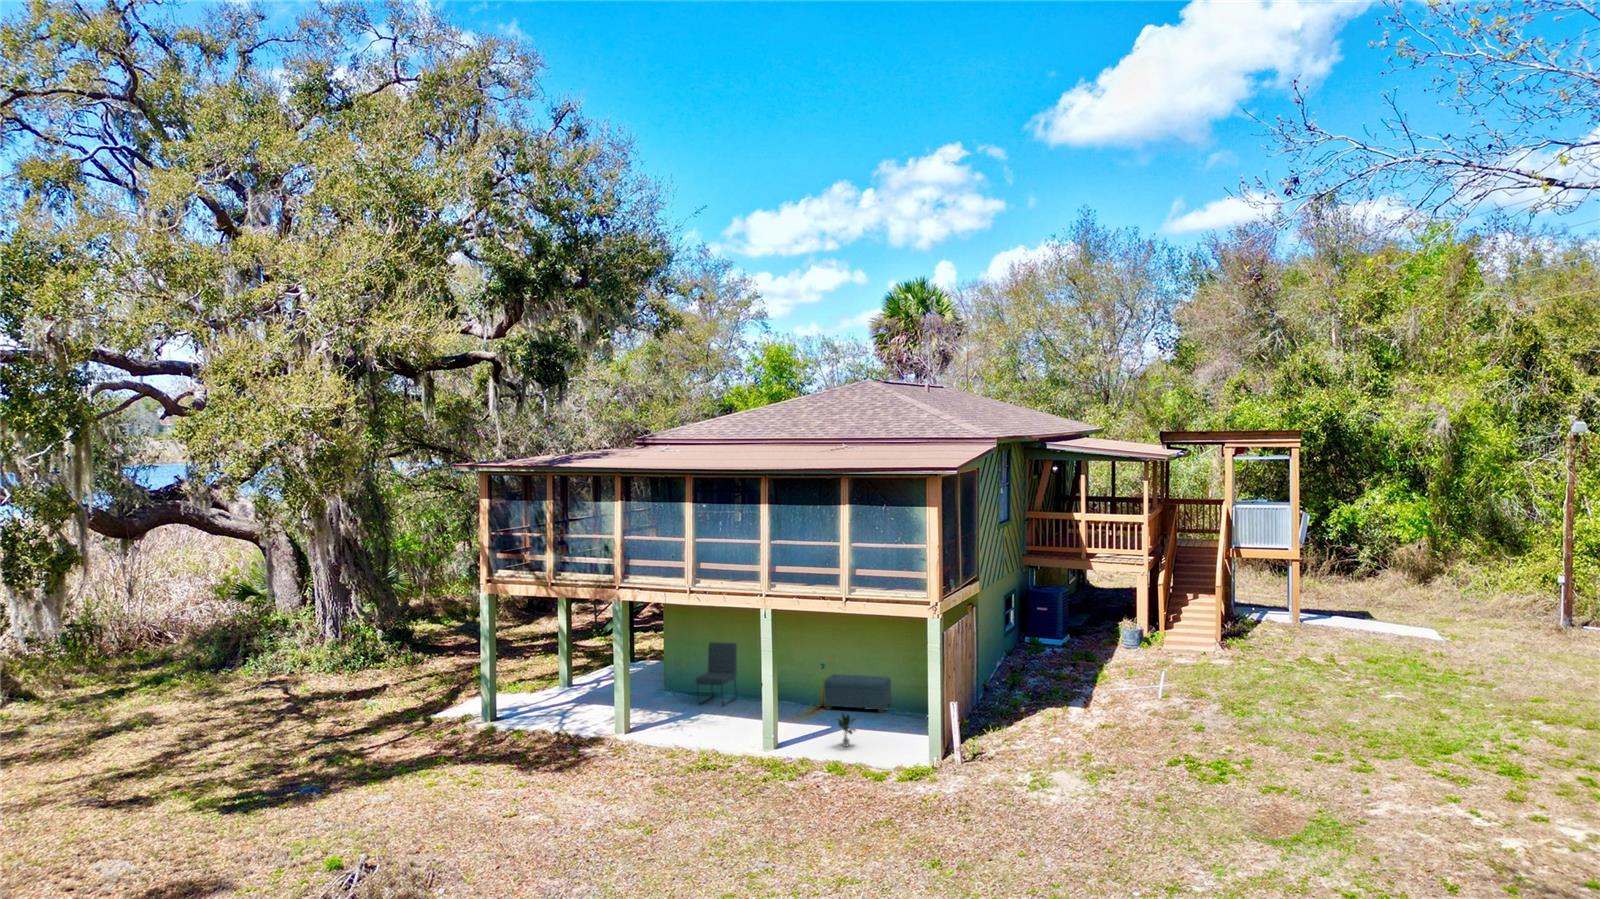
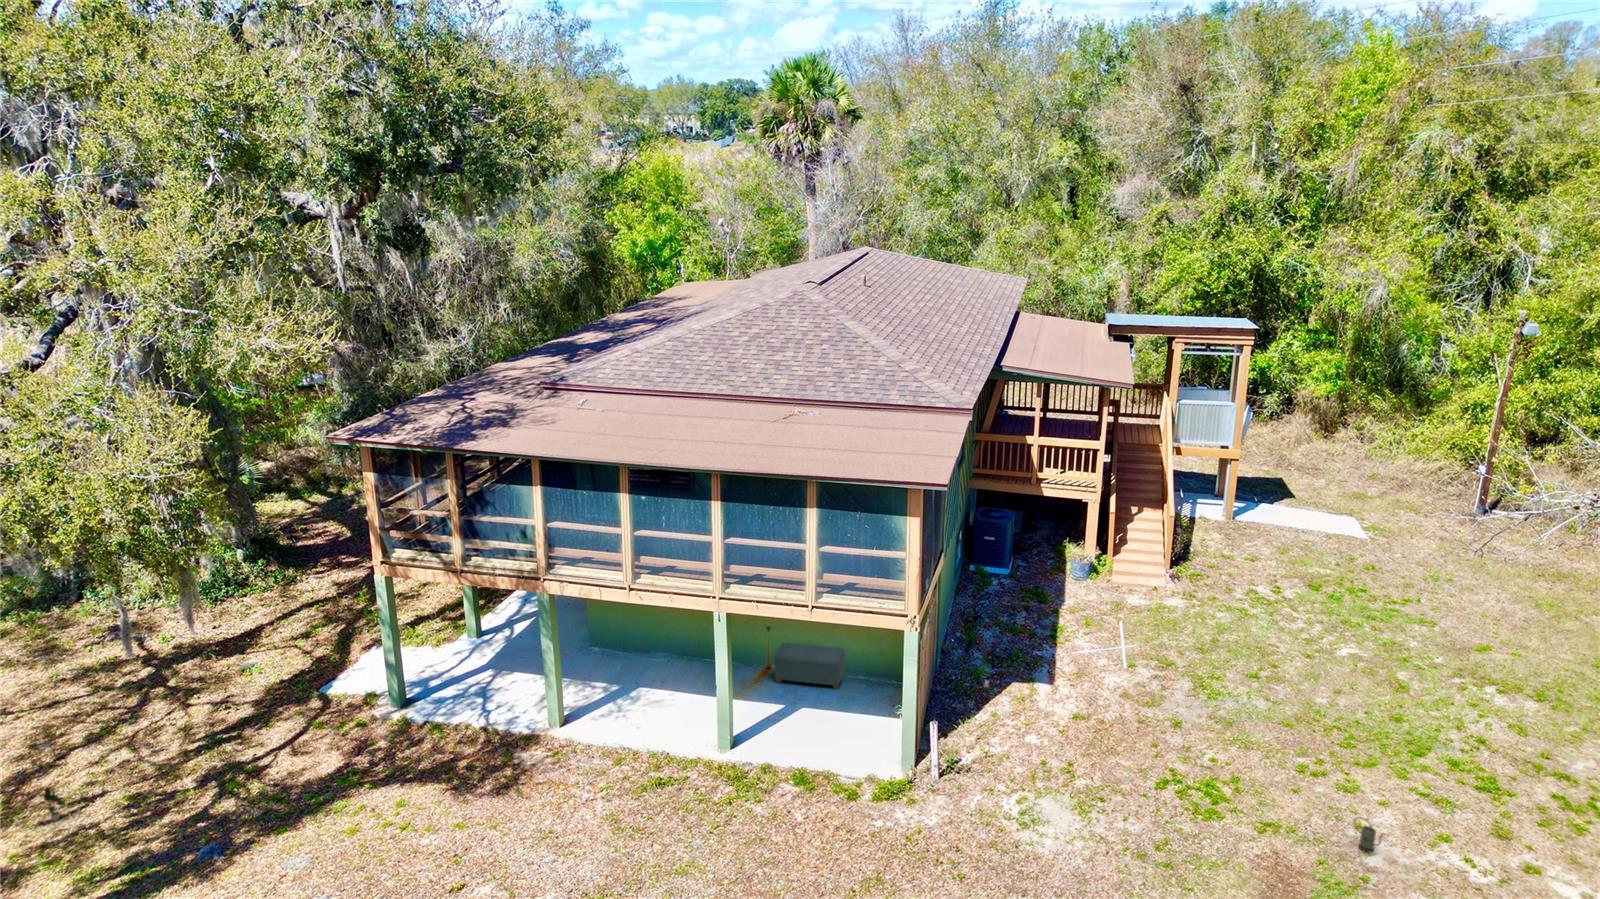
chair: present [695,642,737,706] -> none [631,602,675,677]
potted plant: present [838,714,856,746] -> present [40,788,65,821]
watering can: none [1376,767,1408,804] -> present [1354,817,1384,853]

